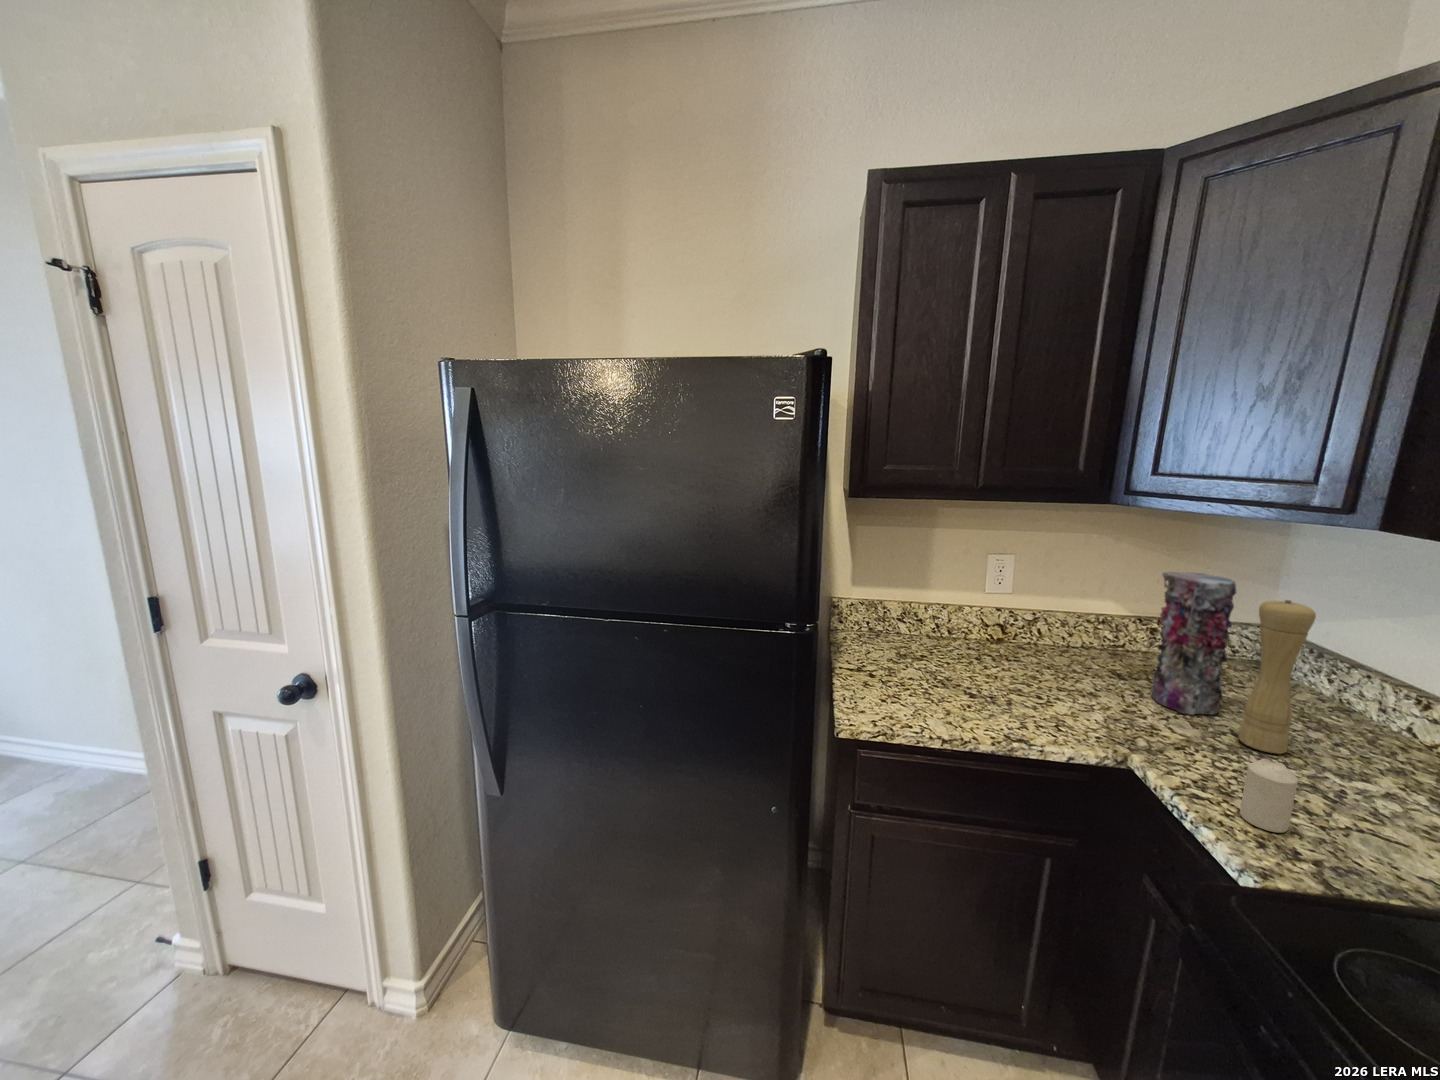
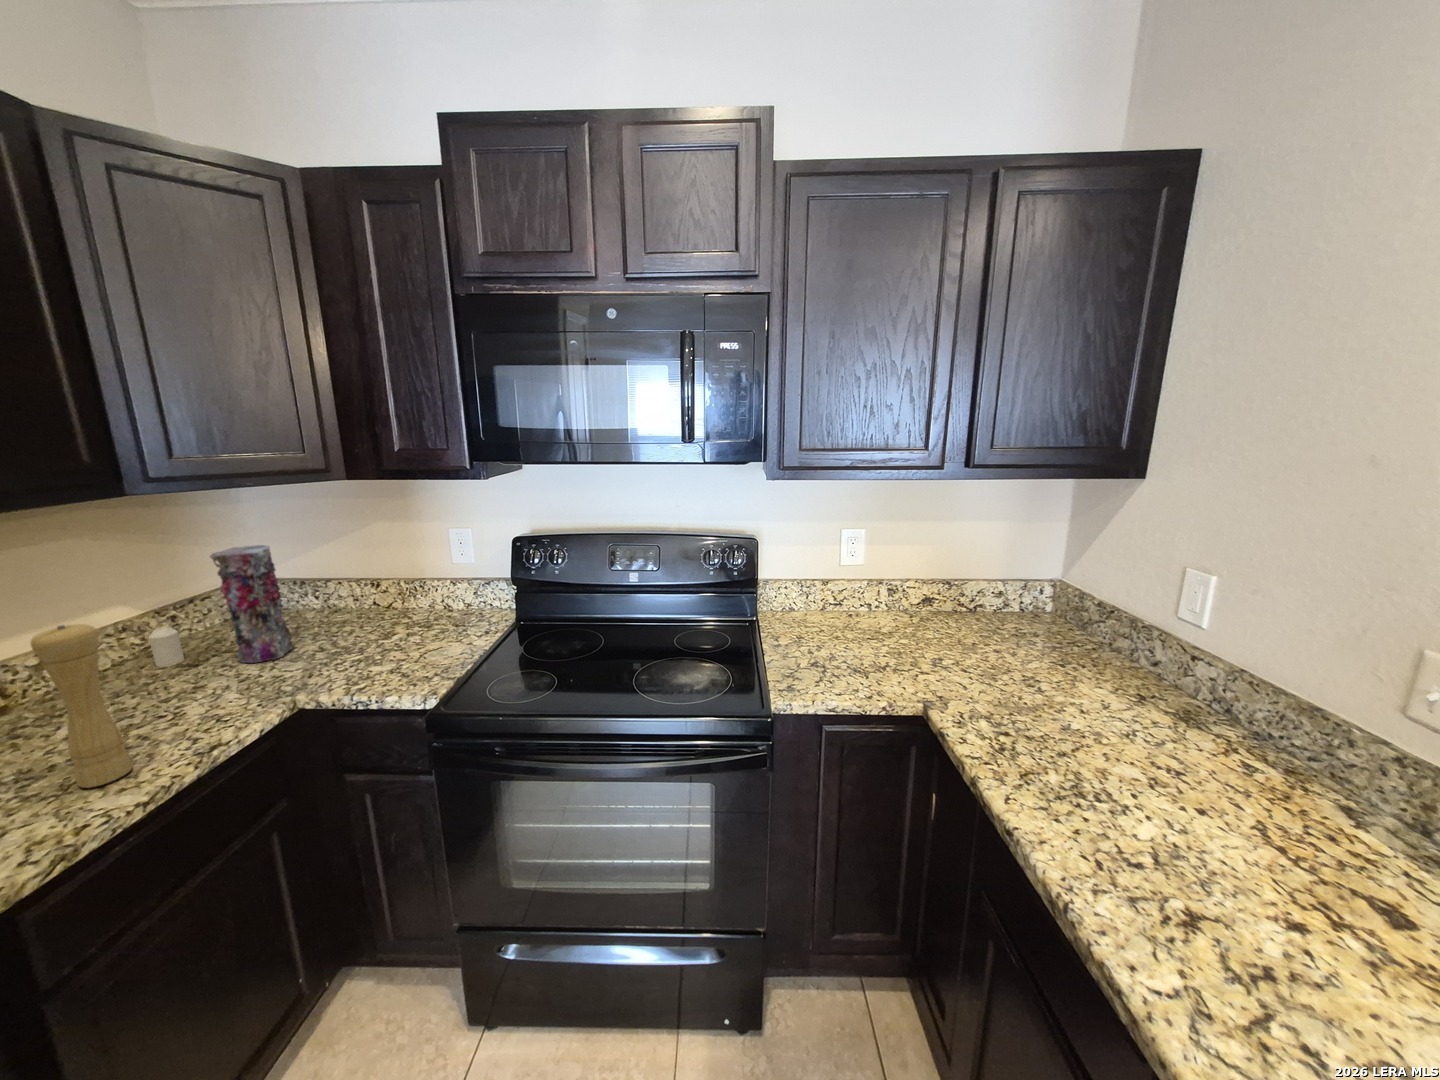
pepper mill: present [1238,600,1316,754] -> present [31,624,133,788]
candle: present [1240,759,1298,833] -> present [149,627,184,667]

